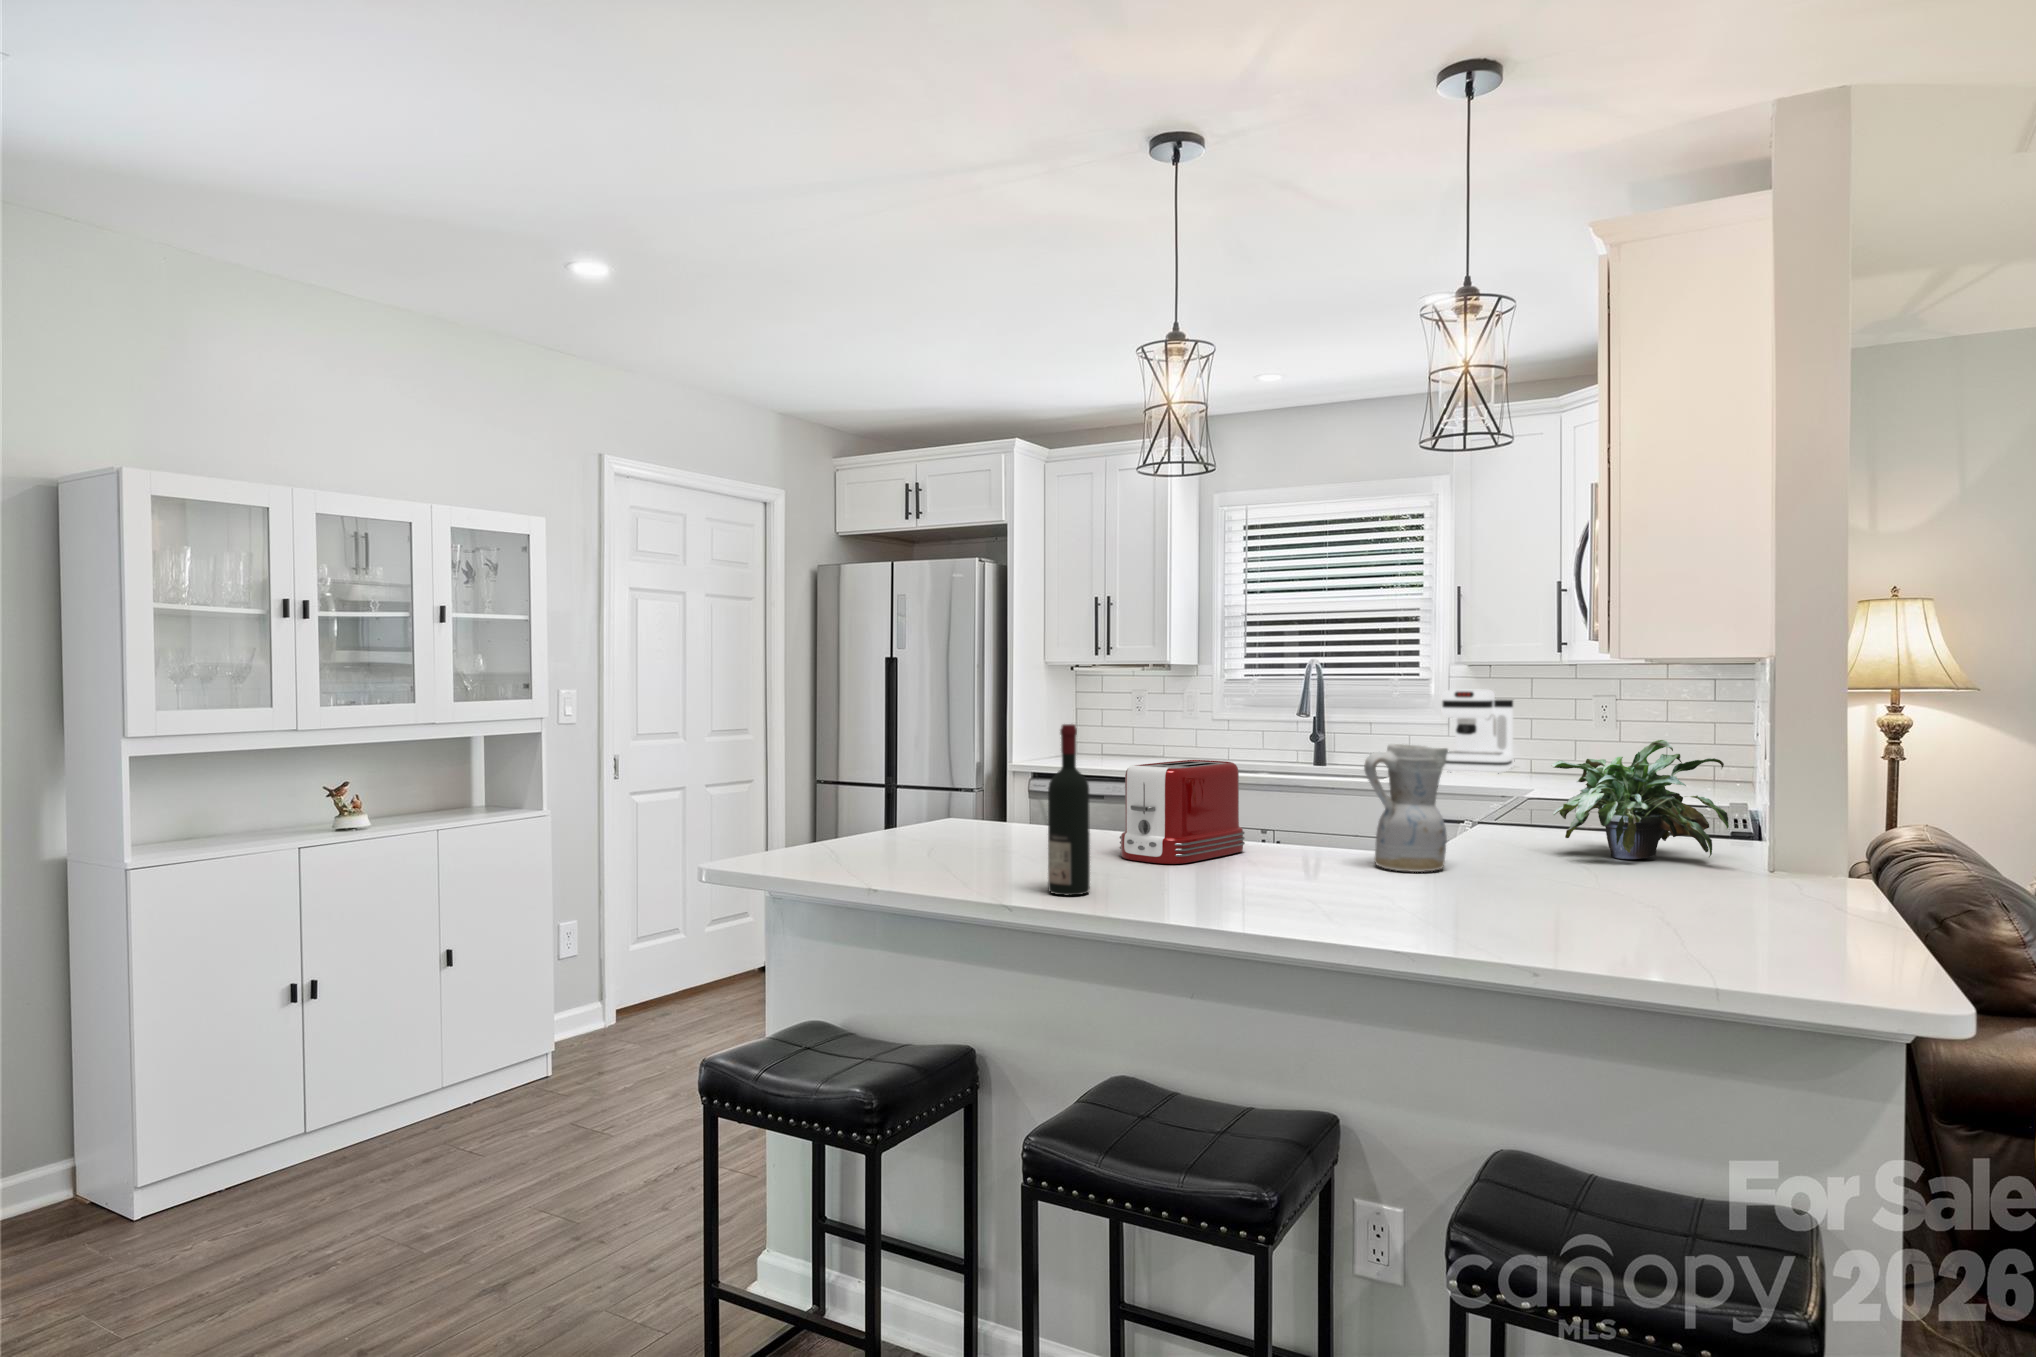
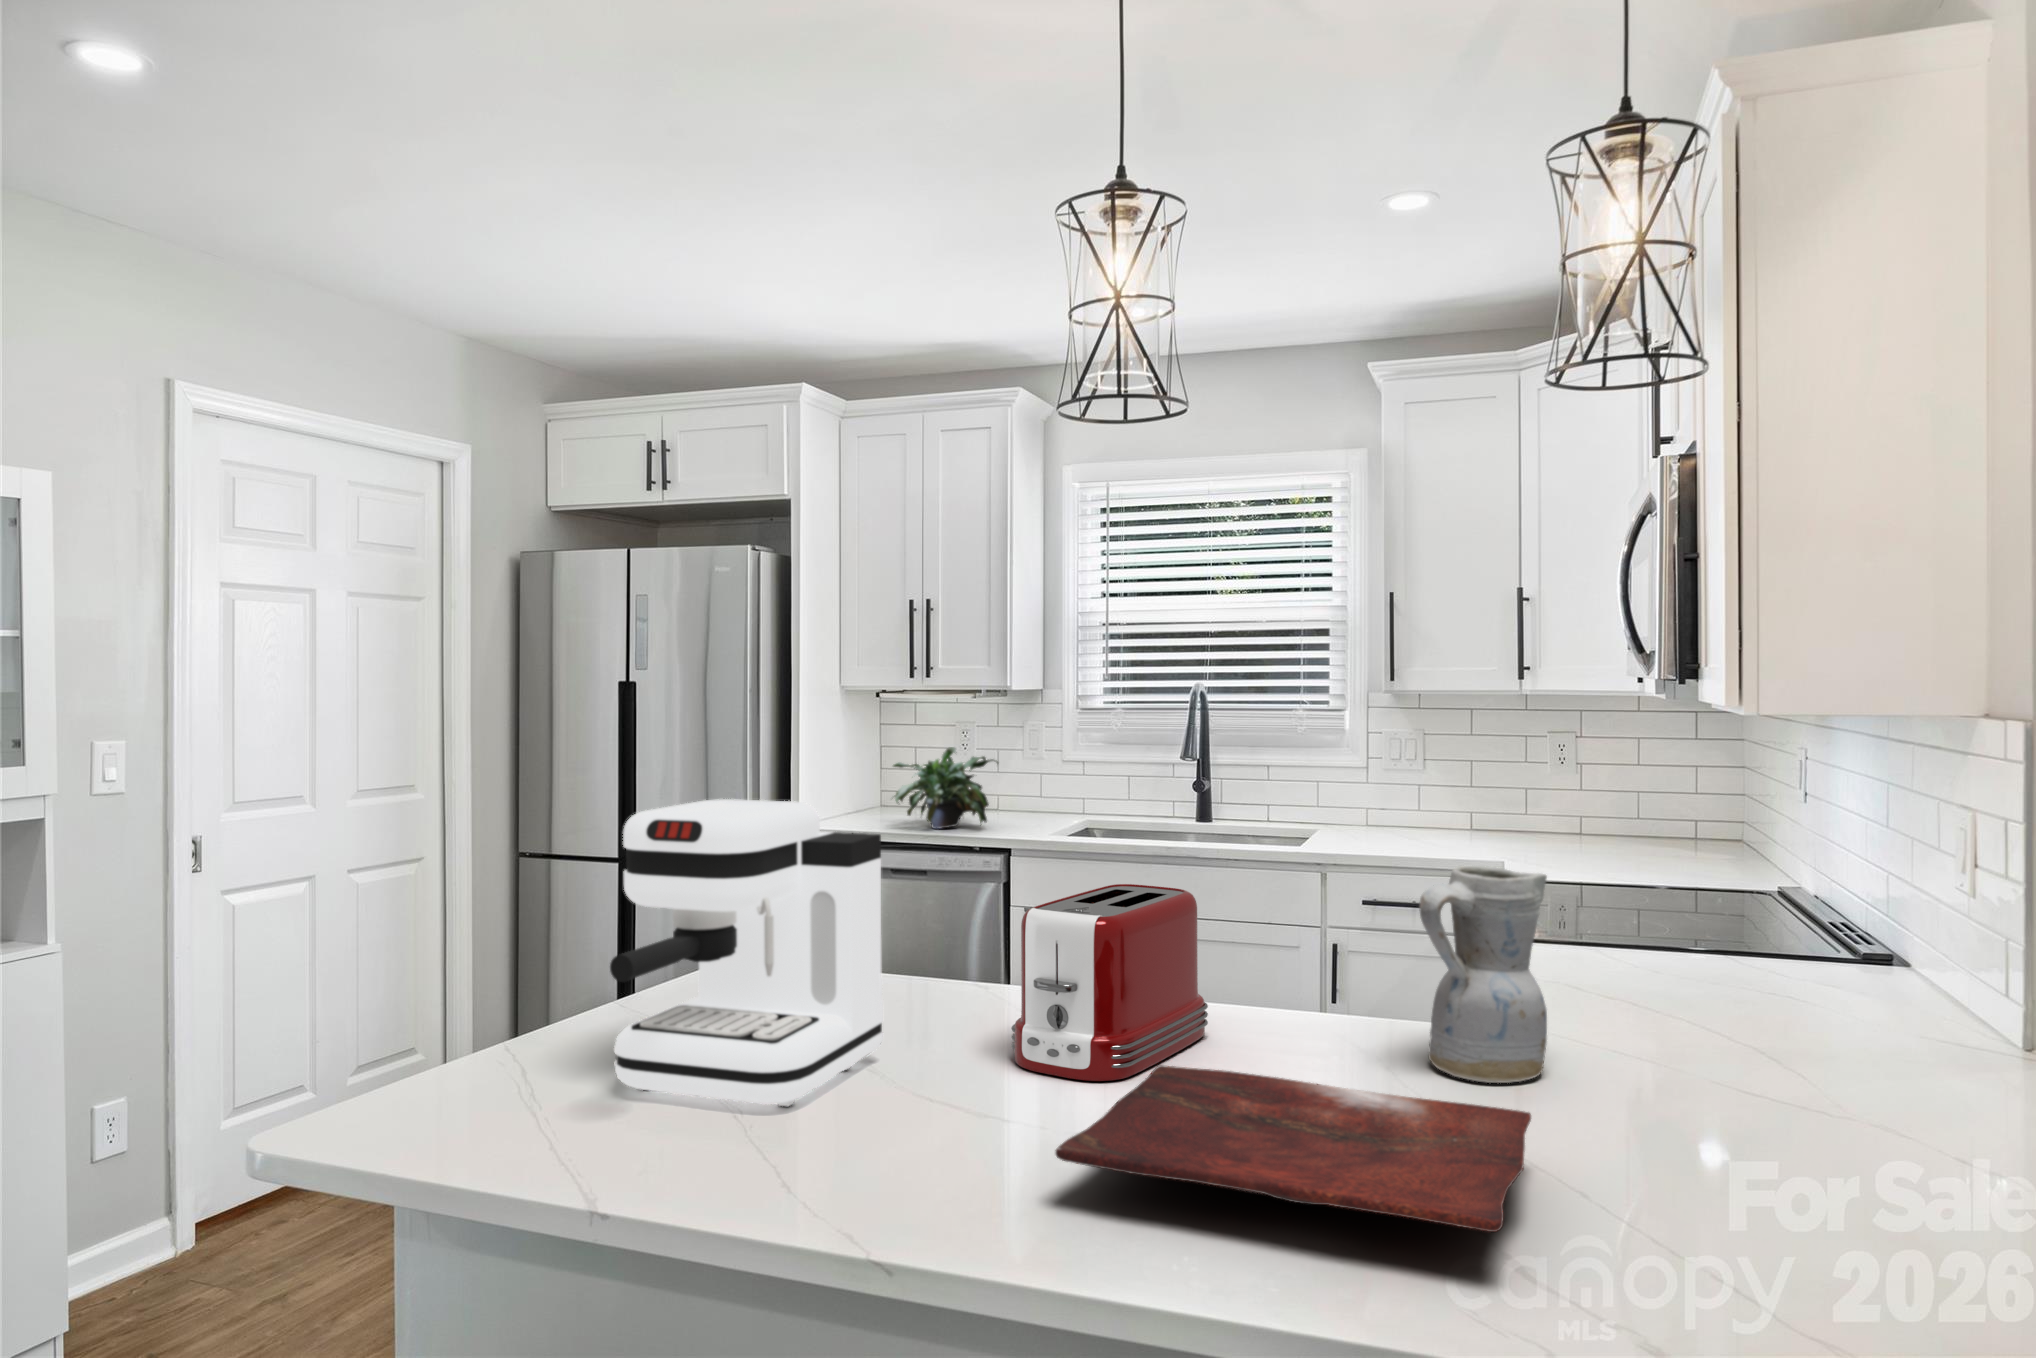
coffee maker: present [1442,689,1514,774] -> present [610,799,883,1106]
wine bottle: present [1048,724,1090,895] -> none [914,877,992,1209]
potted plant: present [1551,740,1729,859] -> present [893,747,998,829]
cutting board: none [1121,846,1395,901] -> present [1055,1065,1531,1232]

